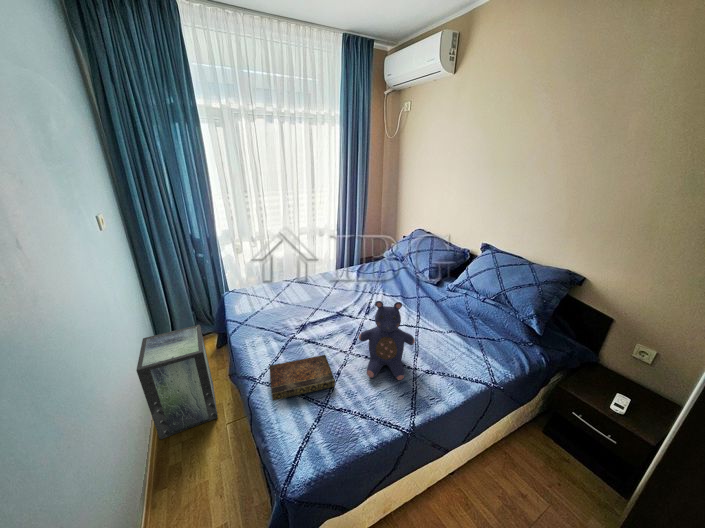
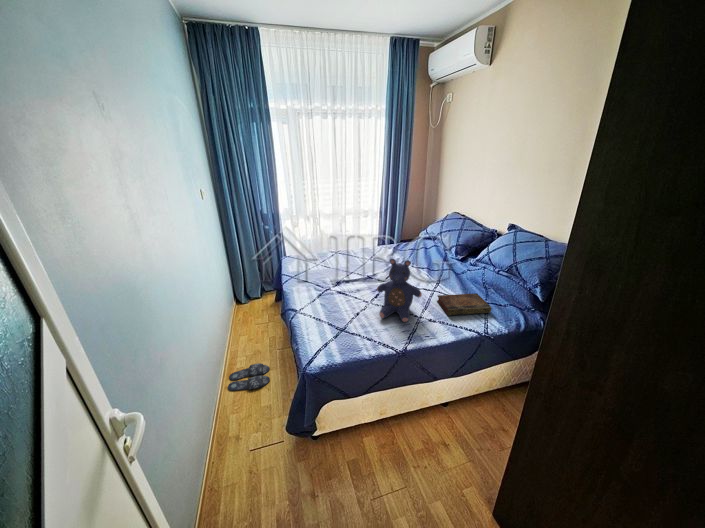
storage box: present [136,325,218,440] -> none [220,276,272,354]
book: present [269,355,335,401] -> present [437,293,491,315]
slippers: none [155,449,220,507] -> present [227,363,270,391]

